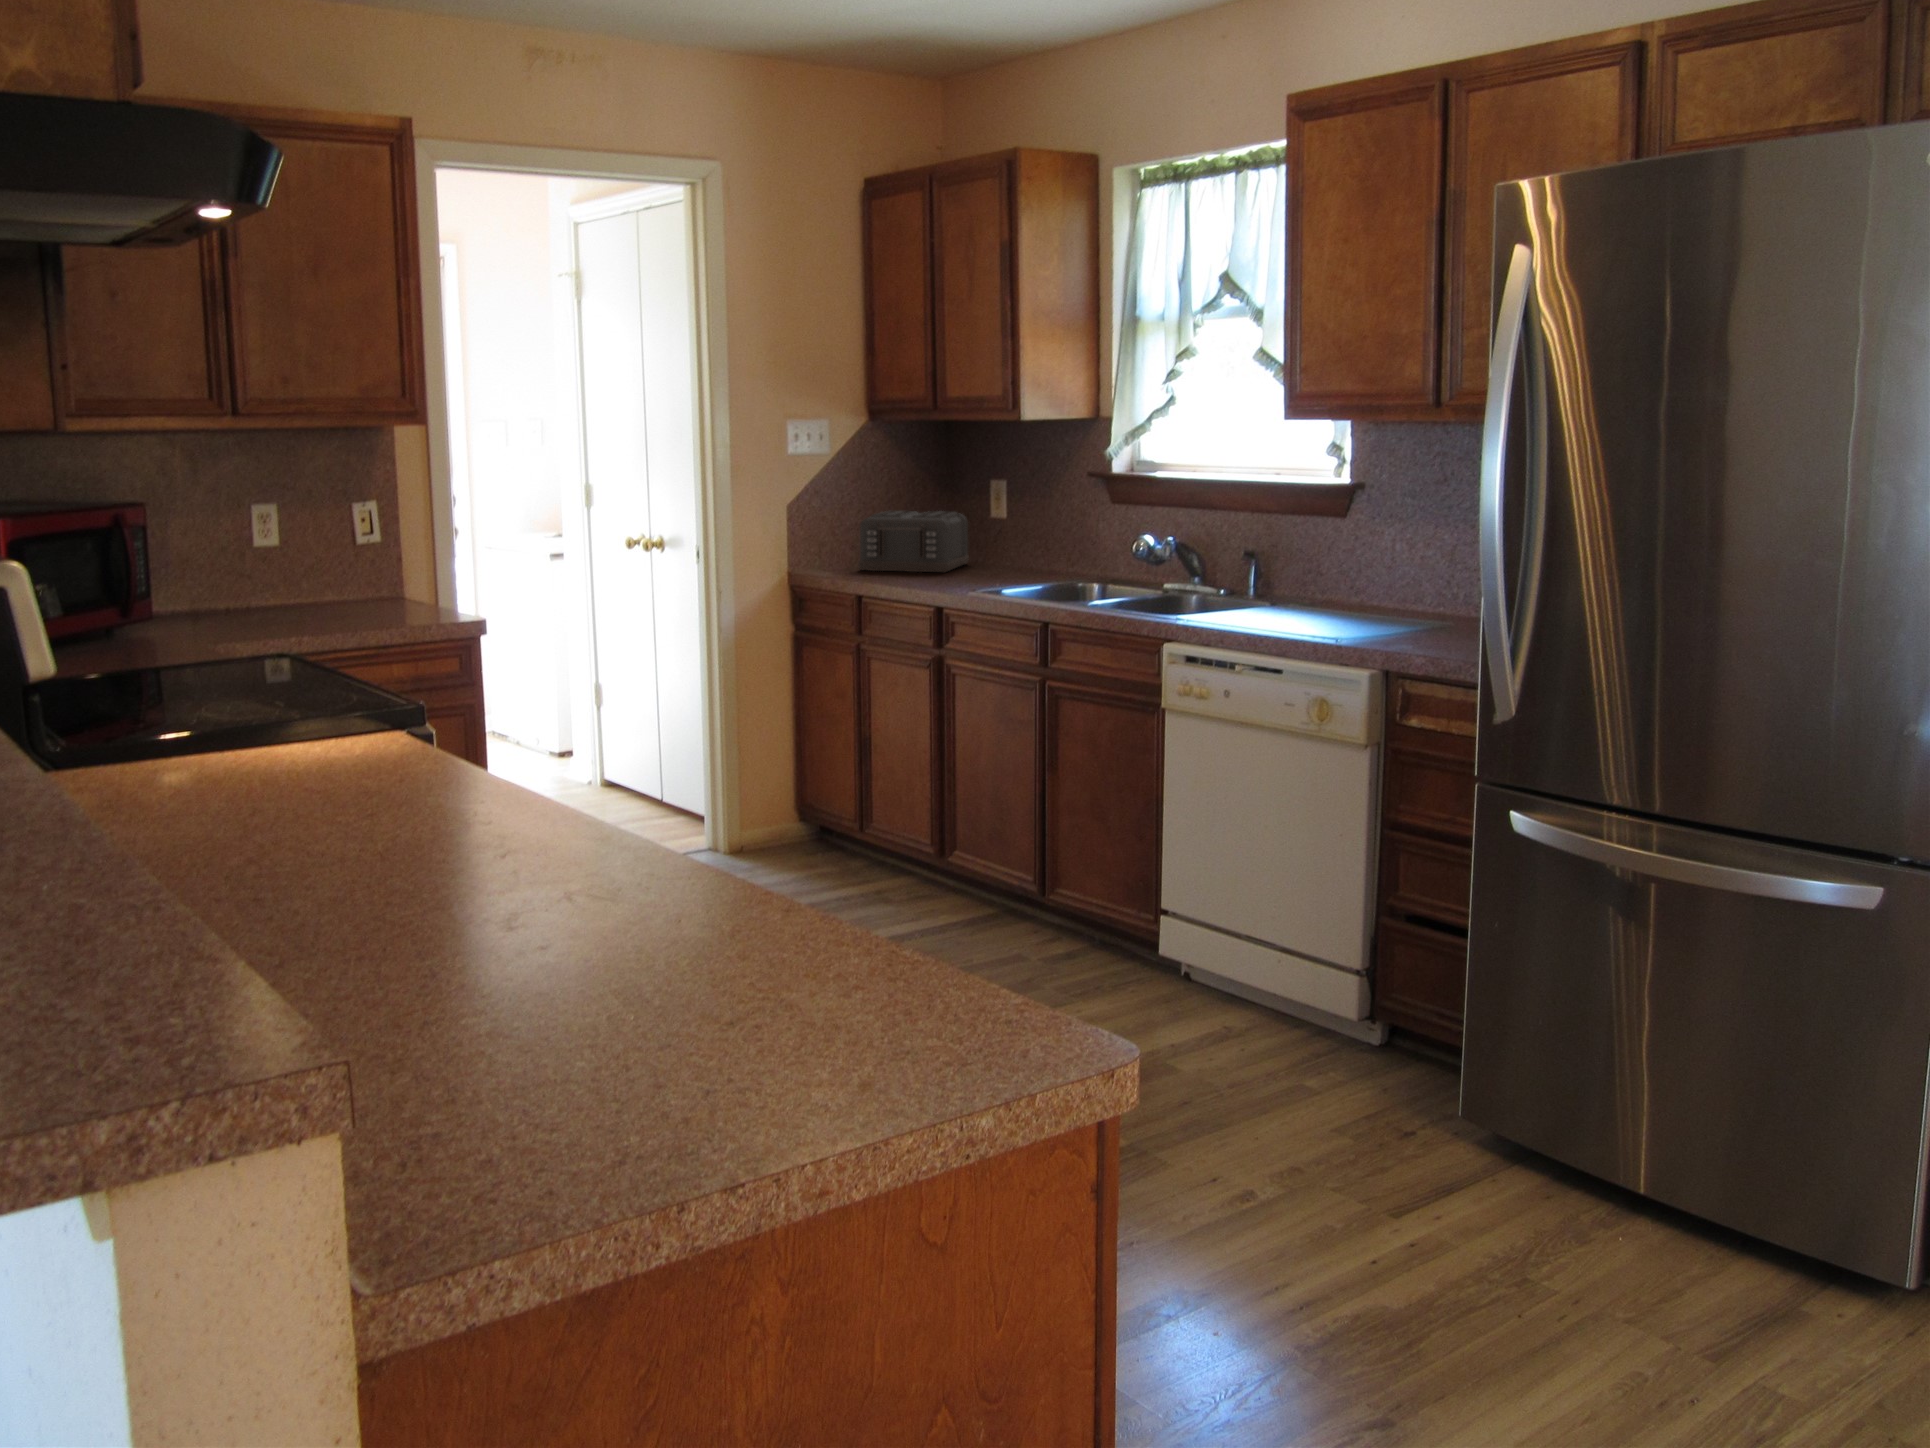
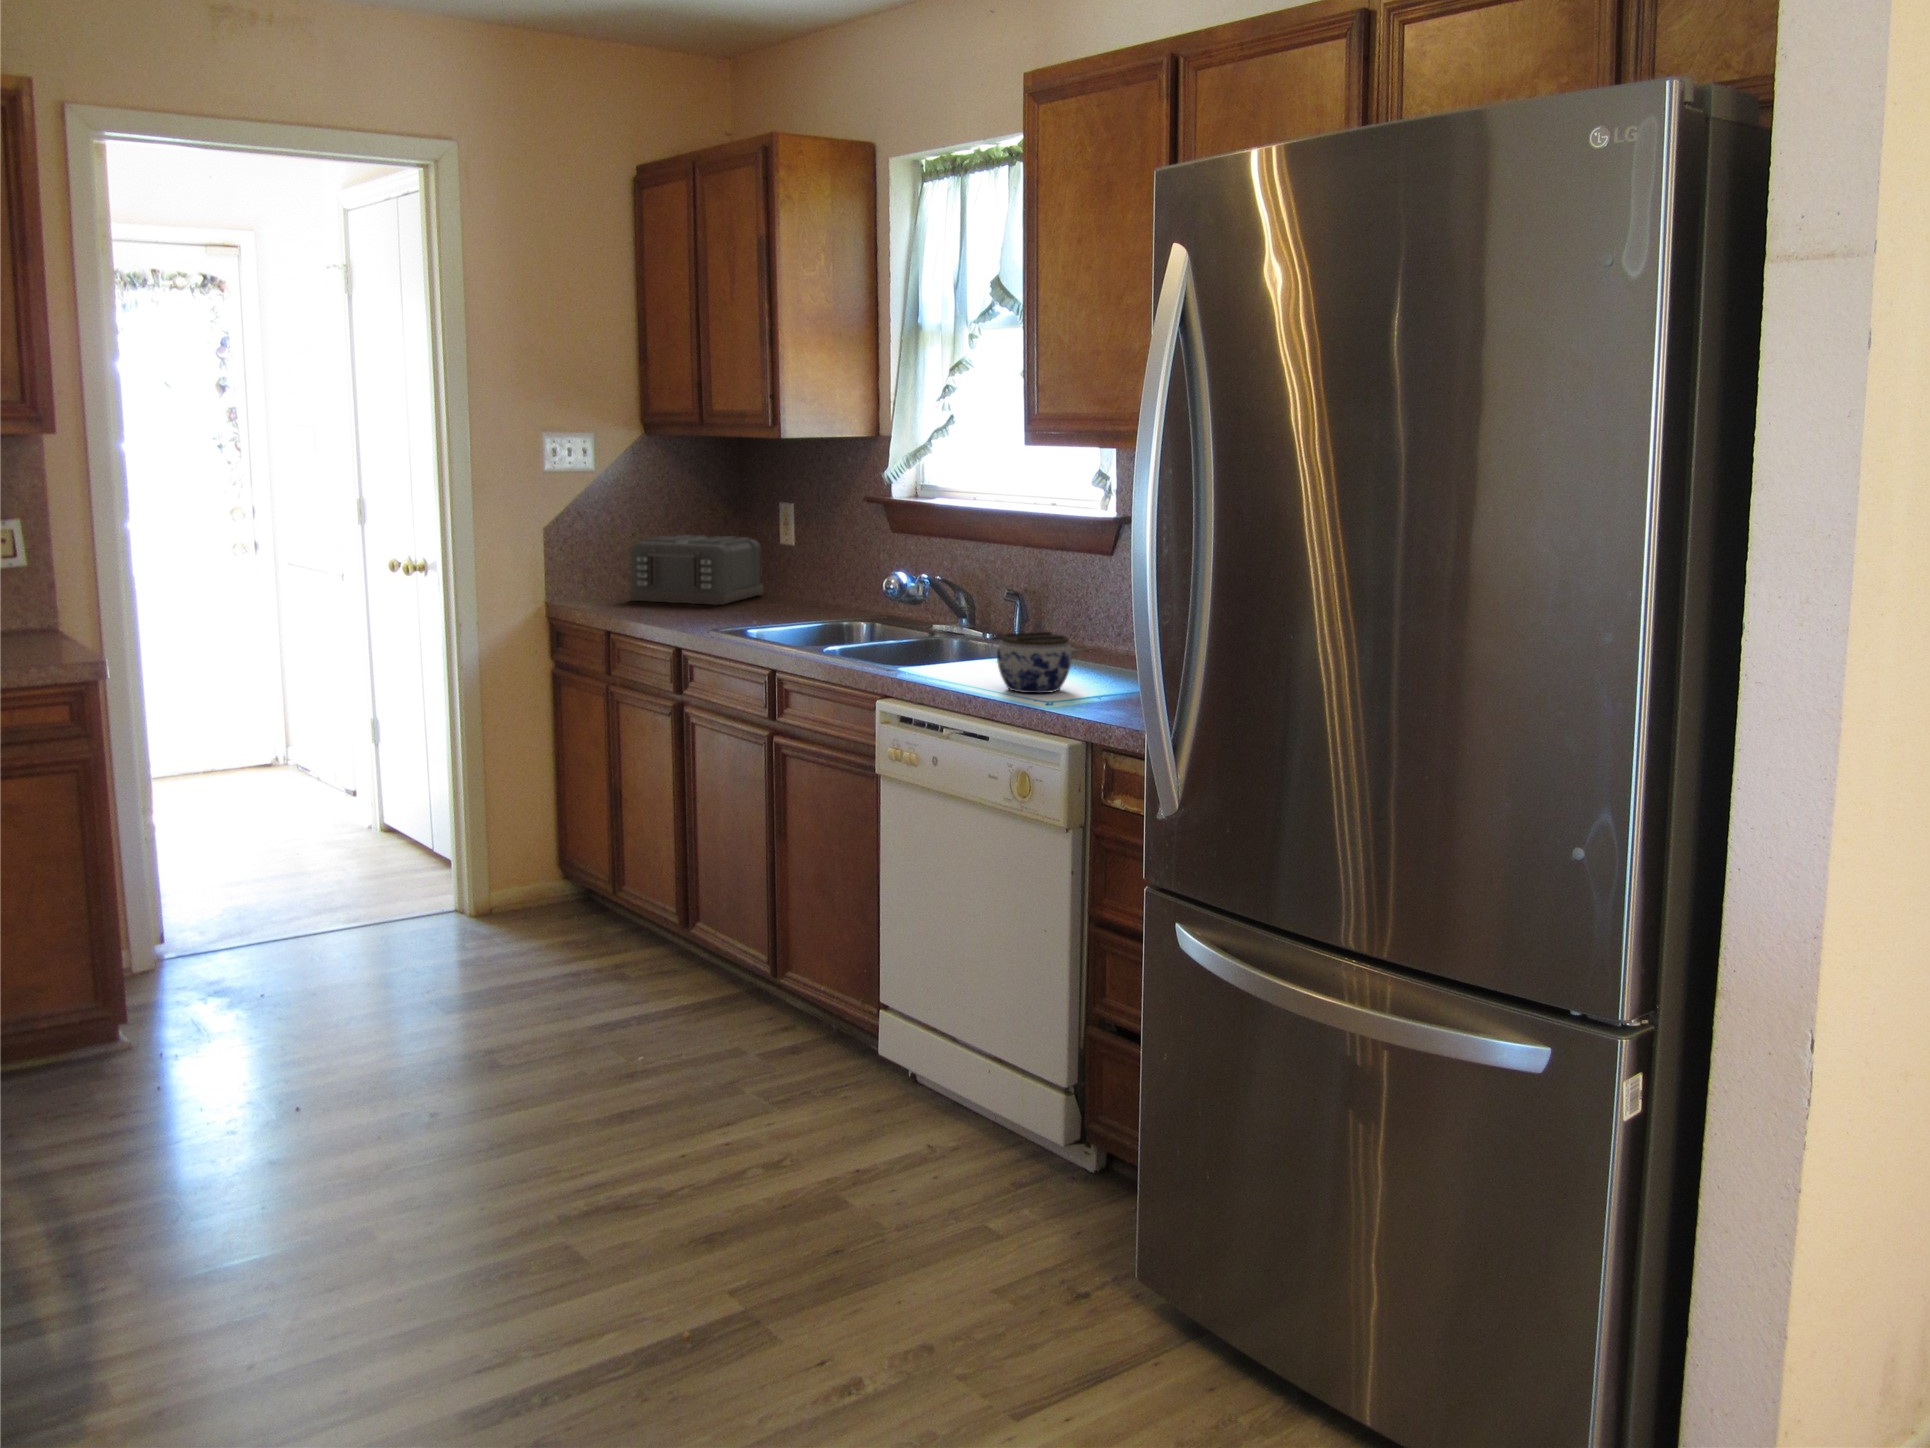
jar: none [1279,582,1346,634] -> present [997,632,1072,693]

